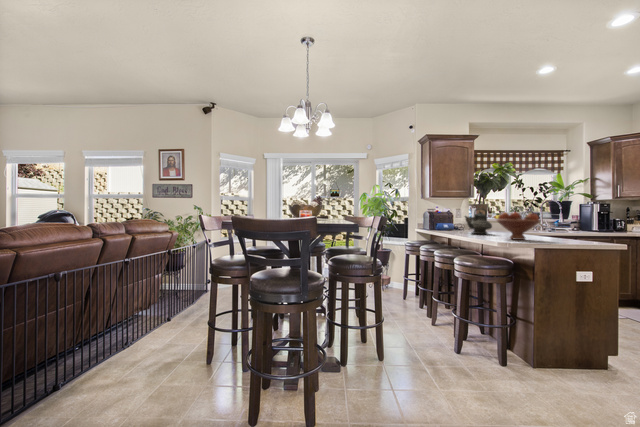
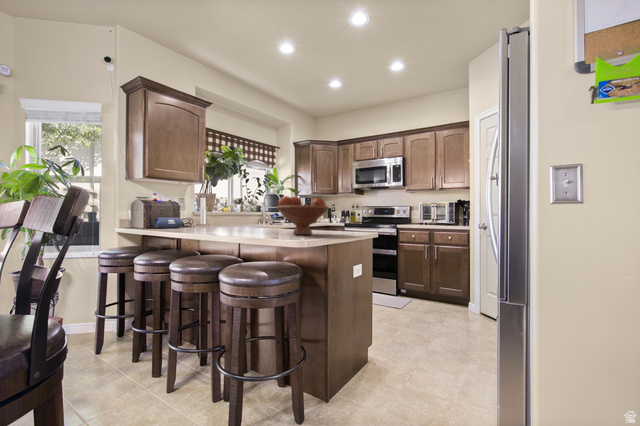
teapot: present [465,208,492,234] -> none [215,192,249,230]

